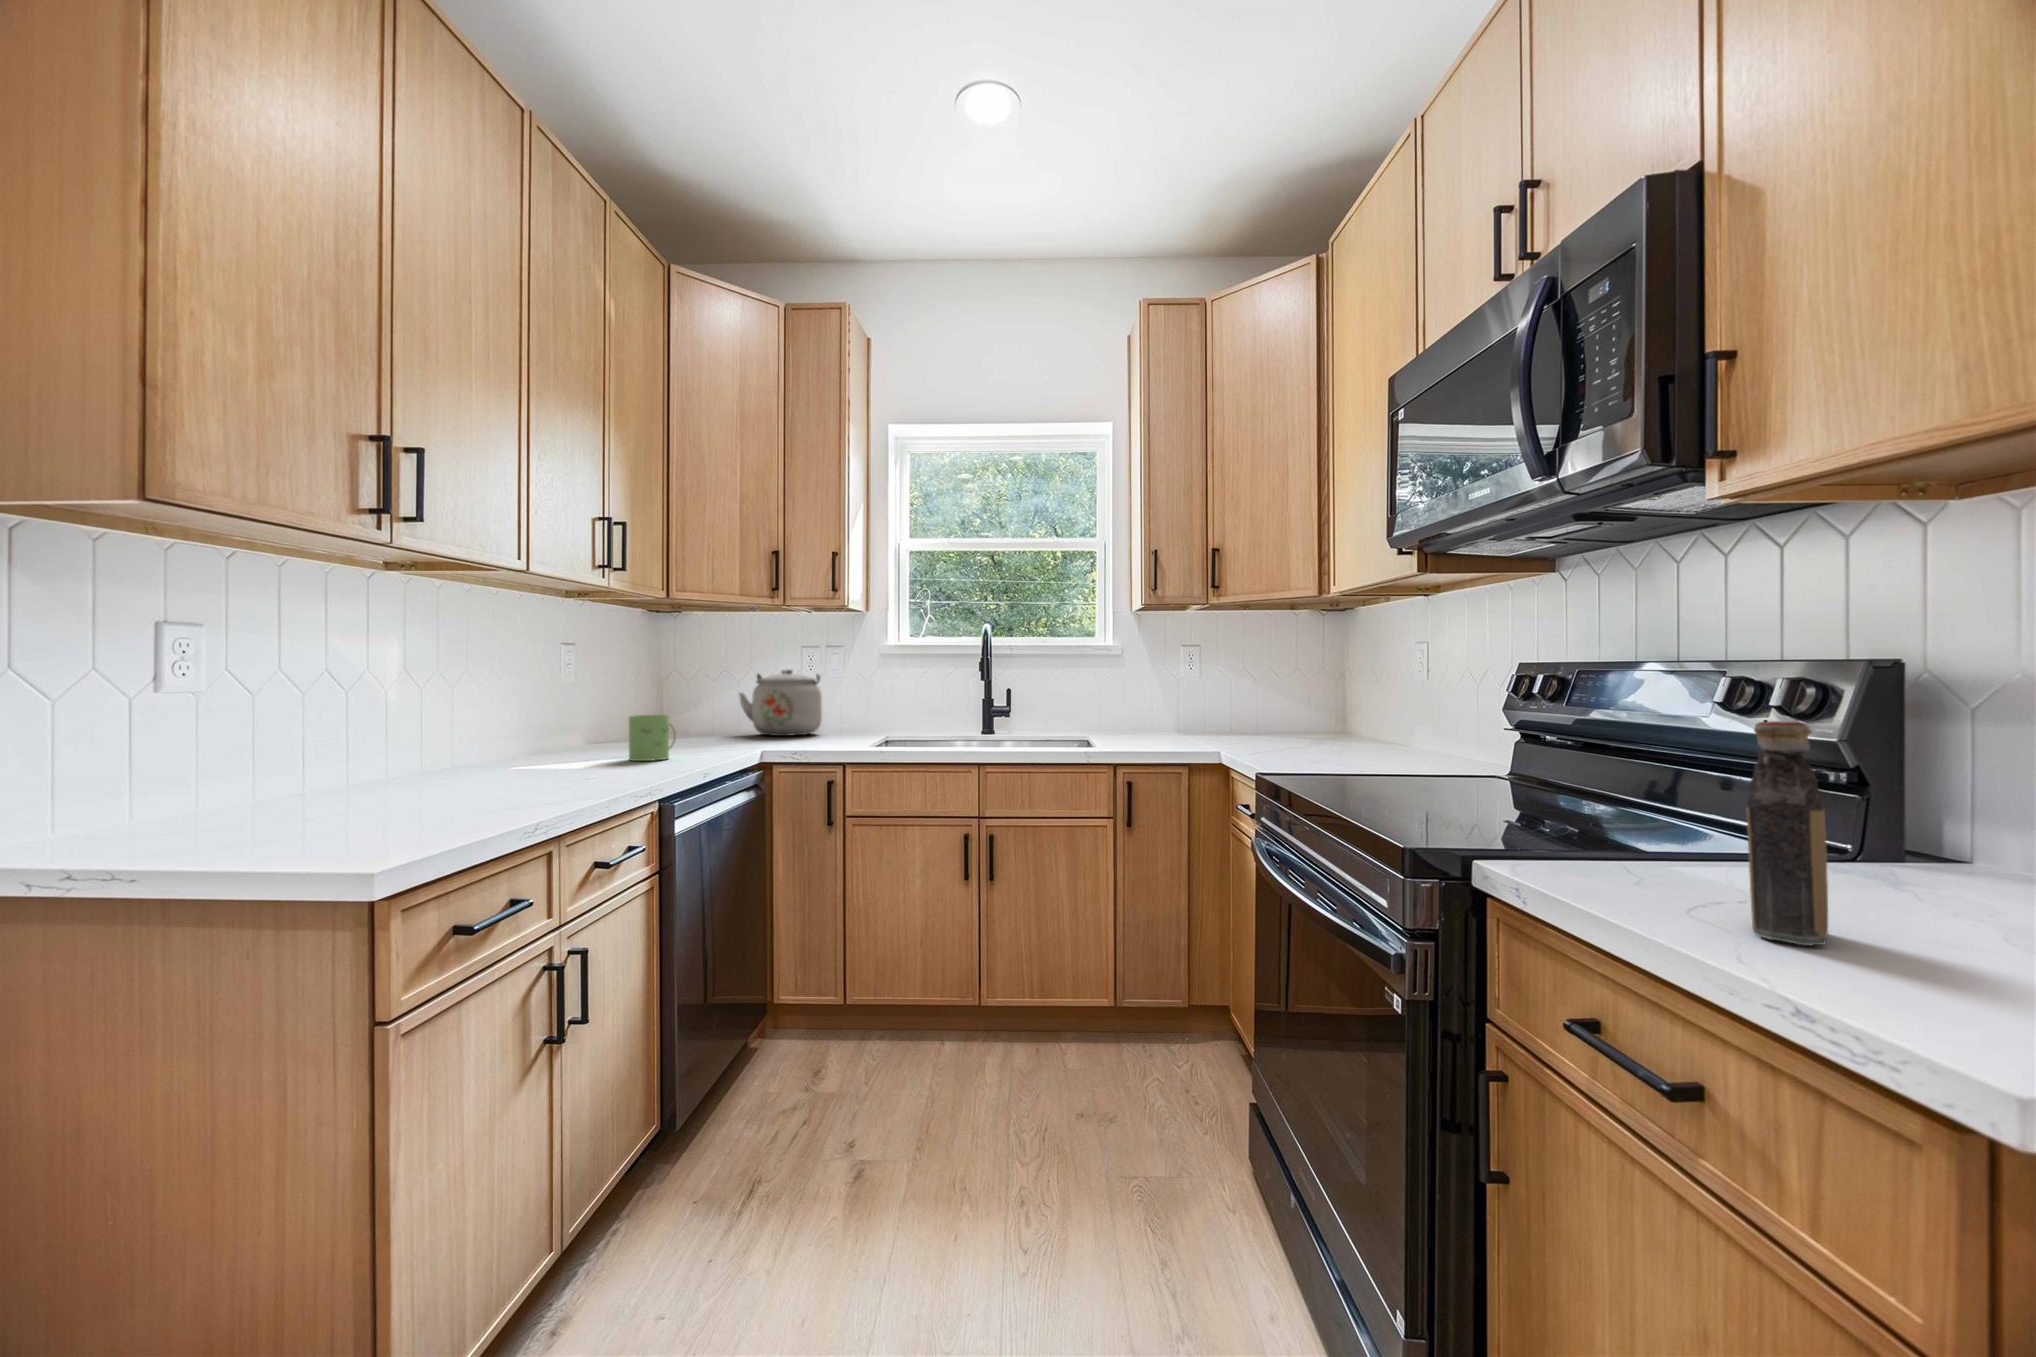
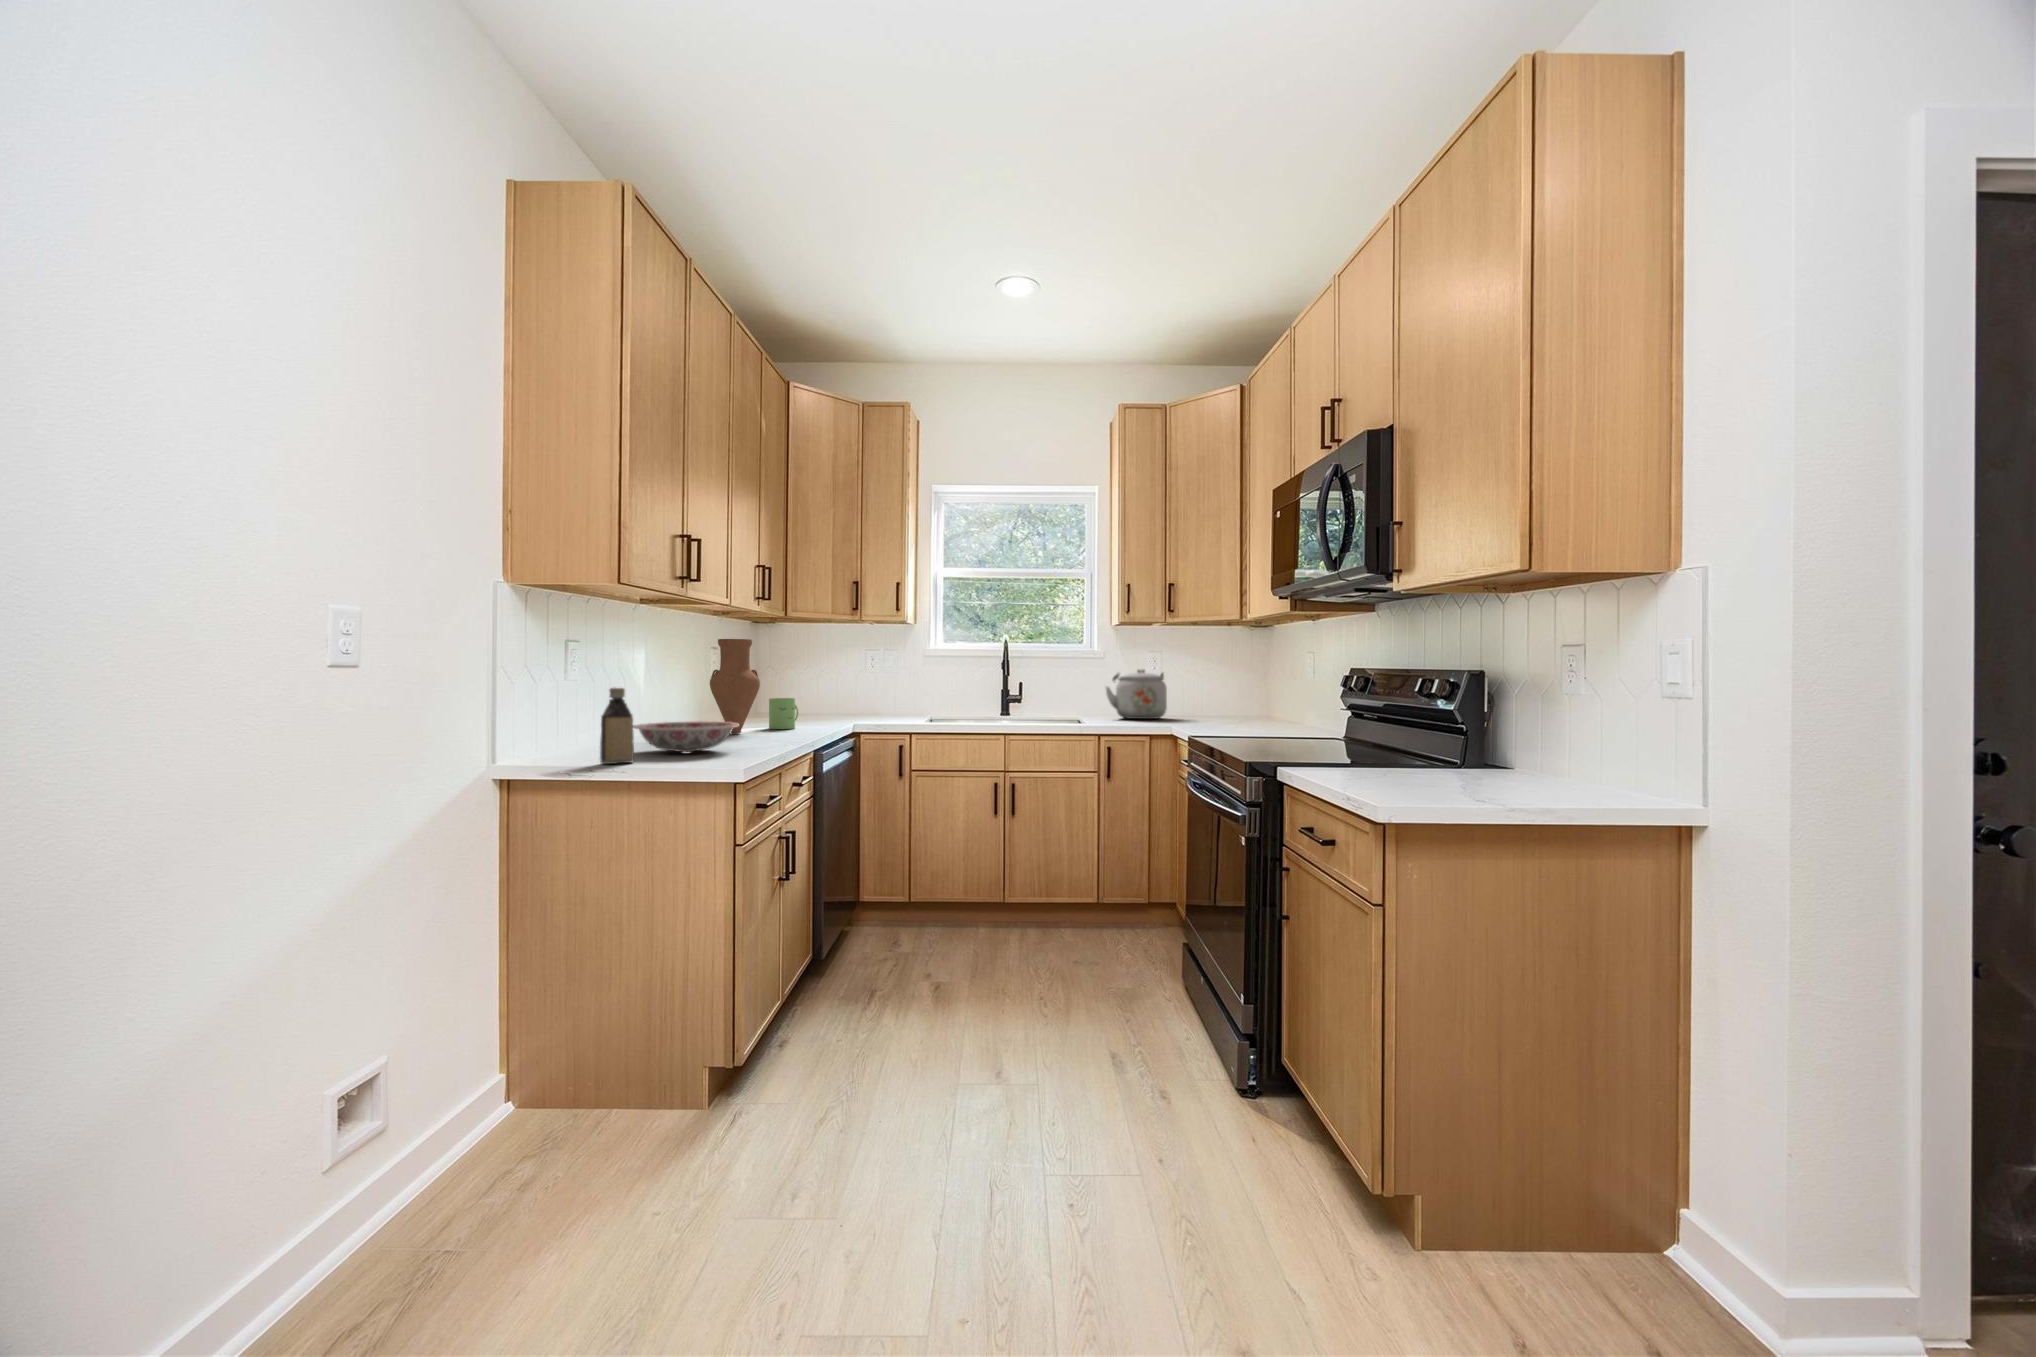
vase: none [514,626,598,771] -> present [710,639,760,734]
kettle: present [739,669,822,736] -> present [1106,669,1167,719]
bottle: present [1746,721,1828,946] -> present [600,688,634,764]
ceramic bowl: none [262,761,485,819] -> present [633,722,738,752]

